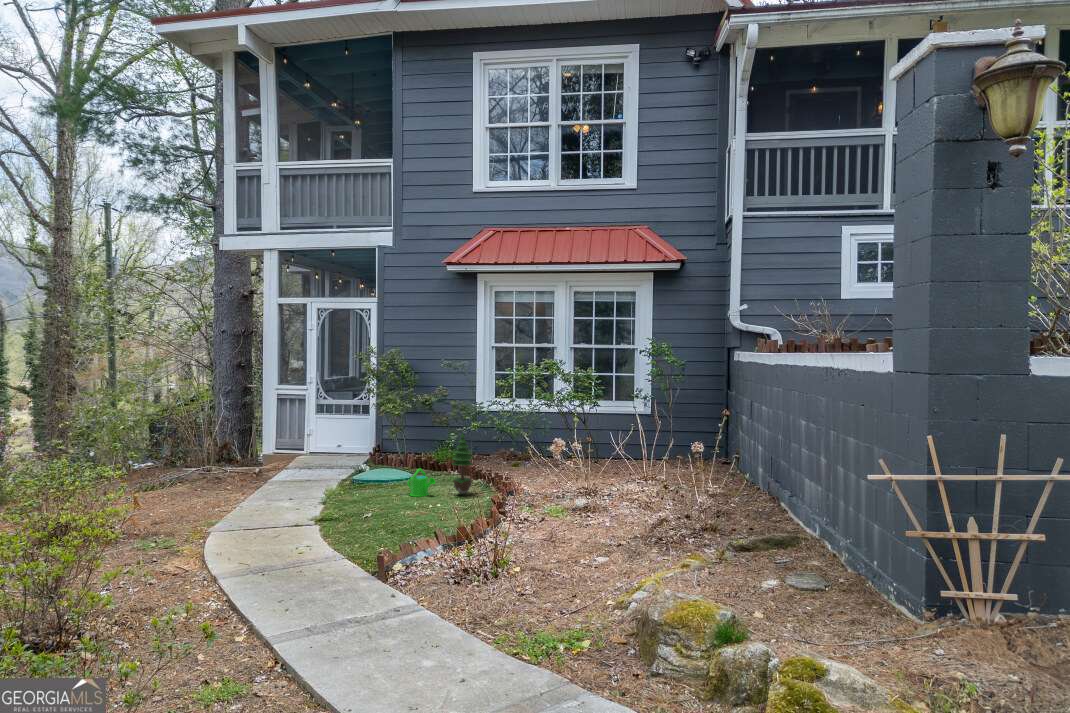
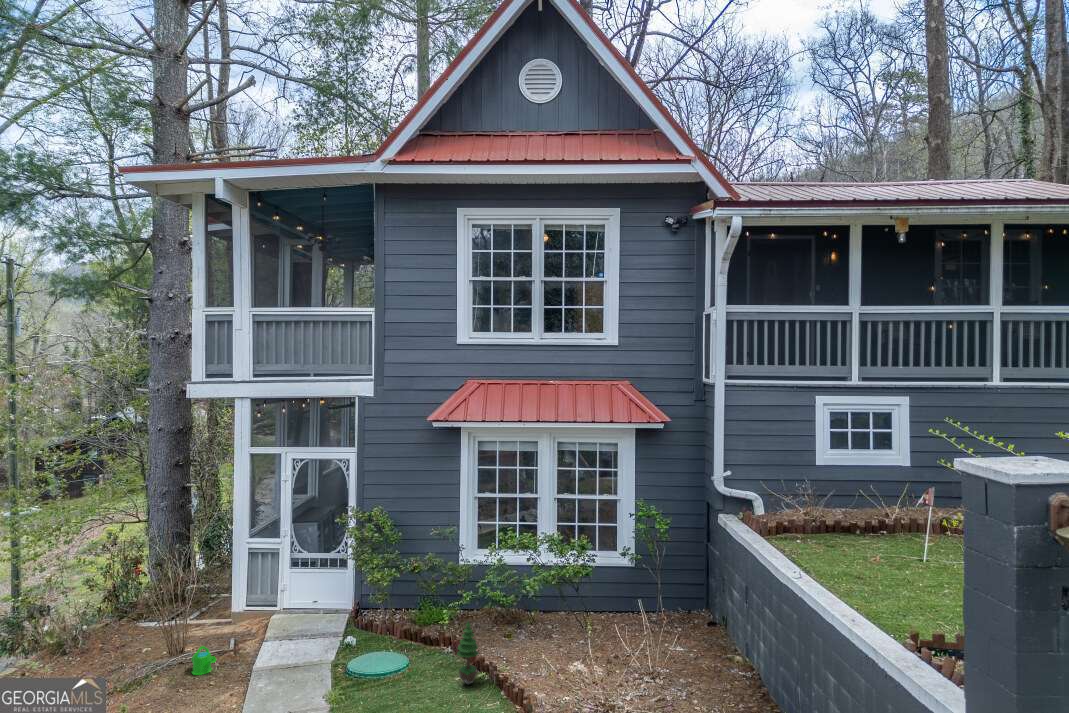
watering can: present [407,468,435,497] -> present [191,646,216,675]

